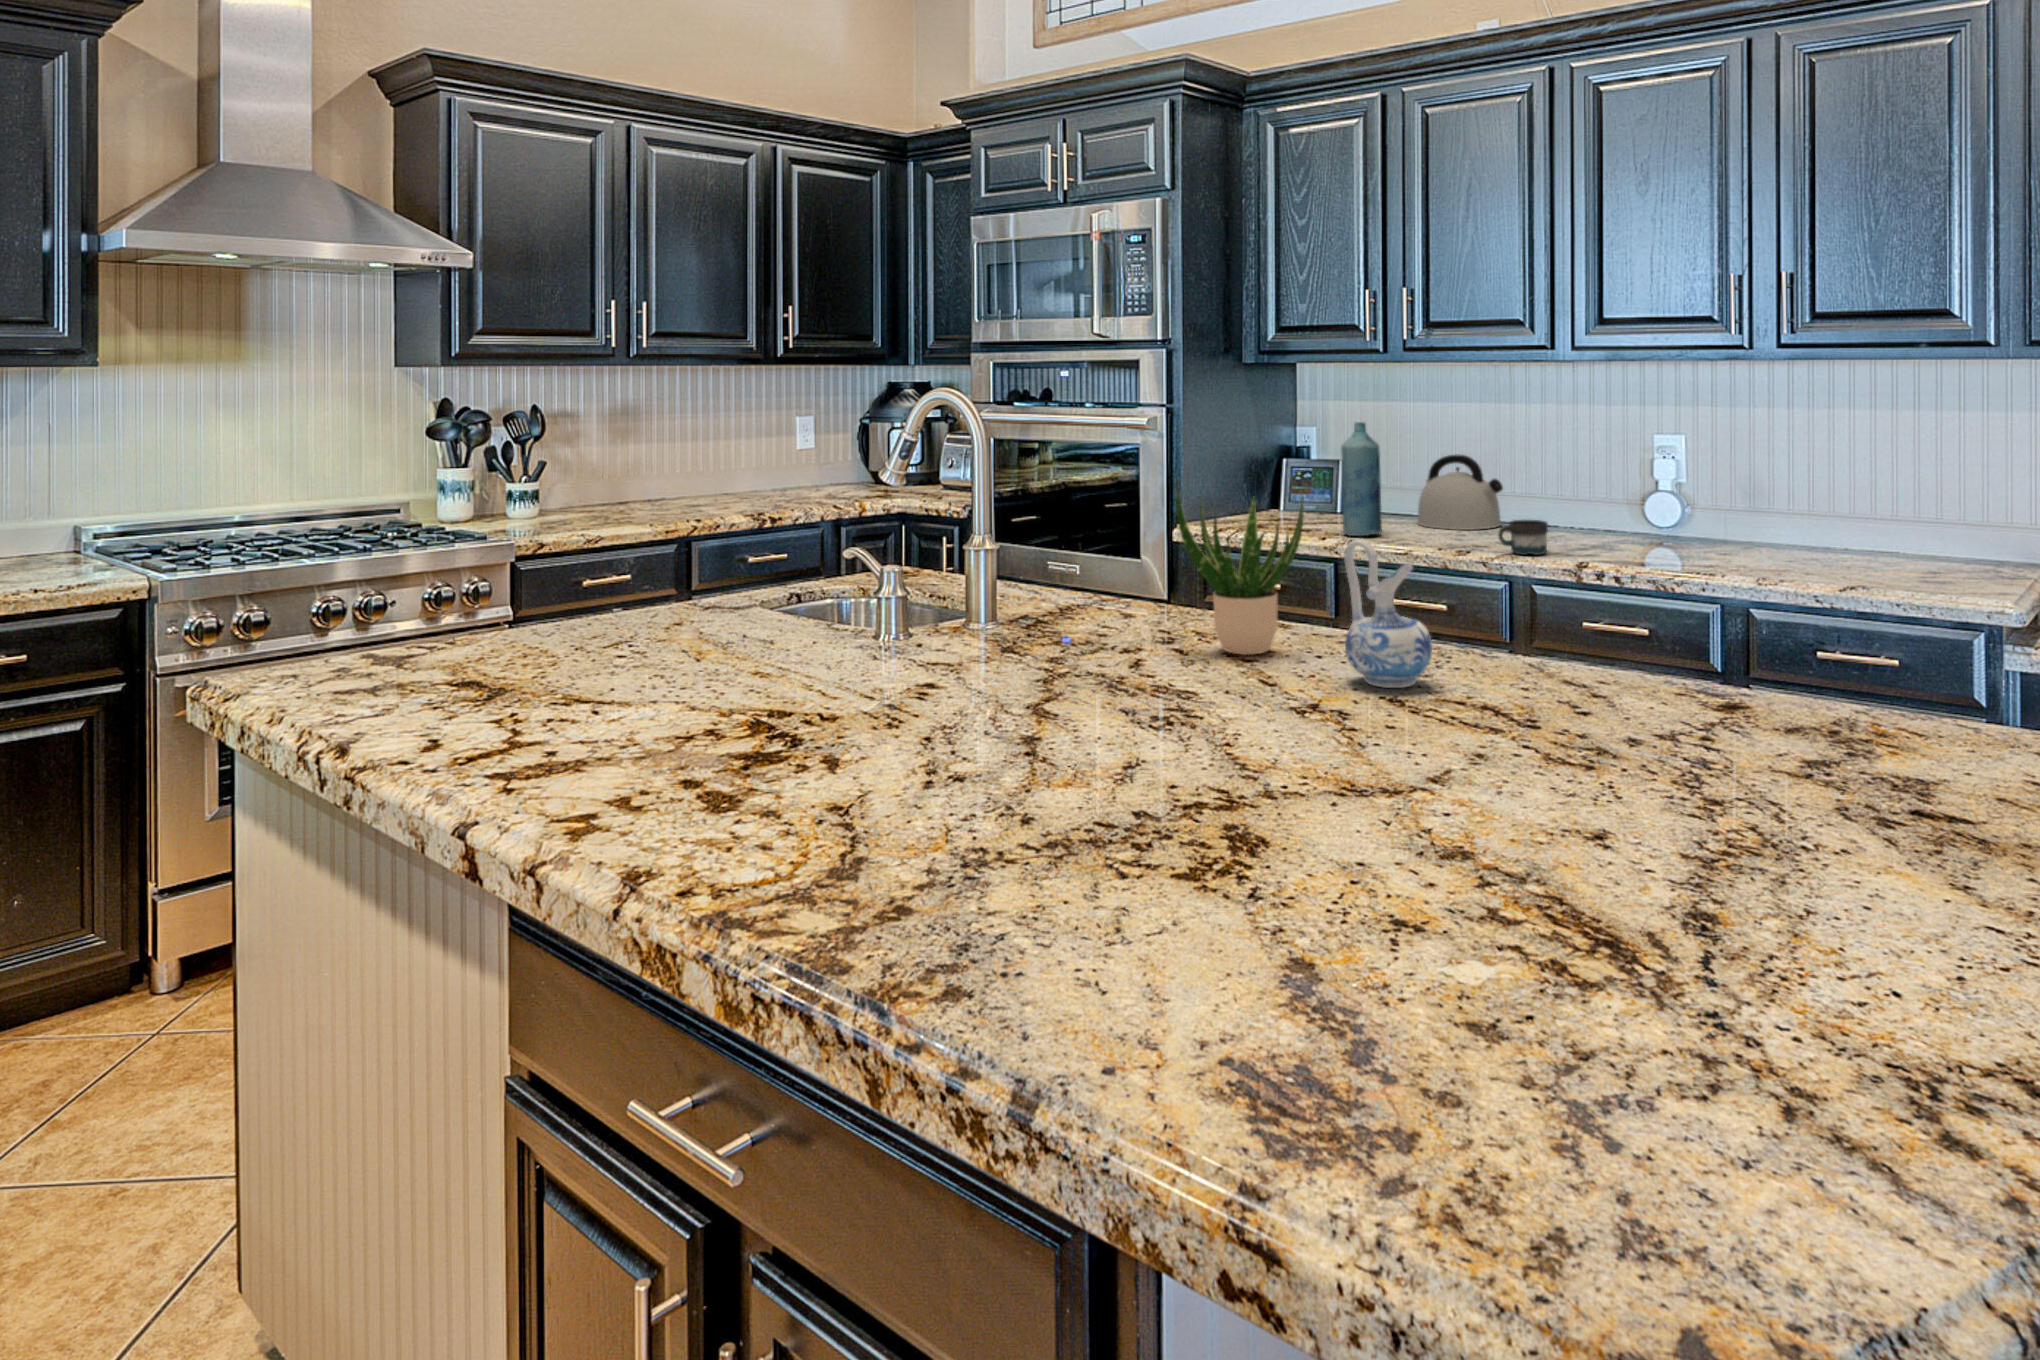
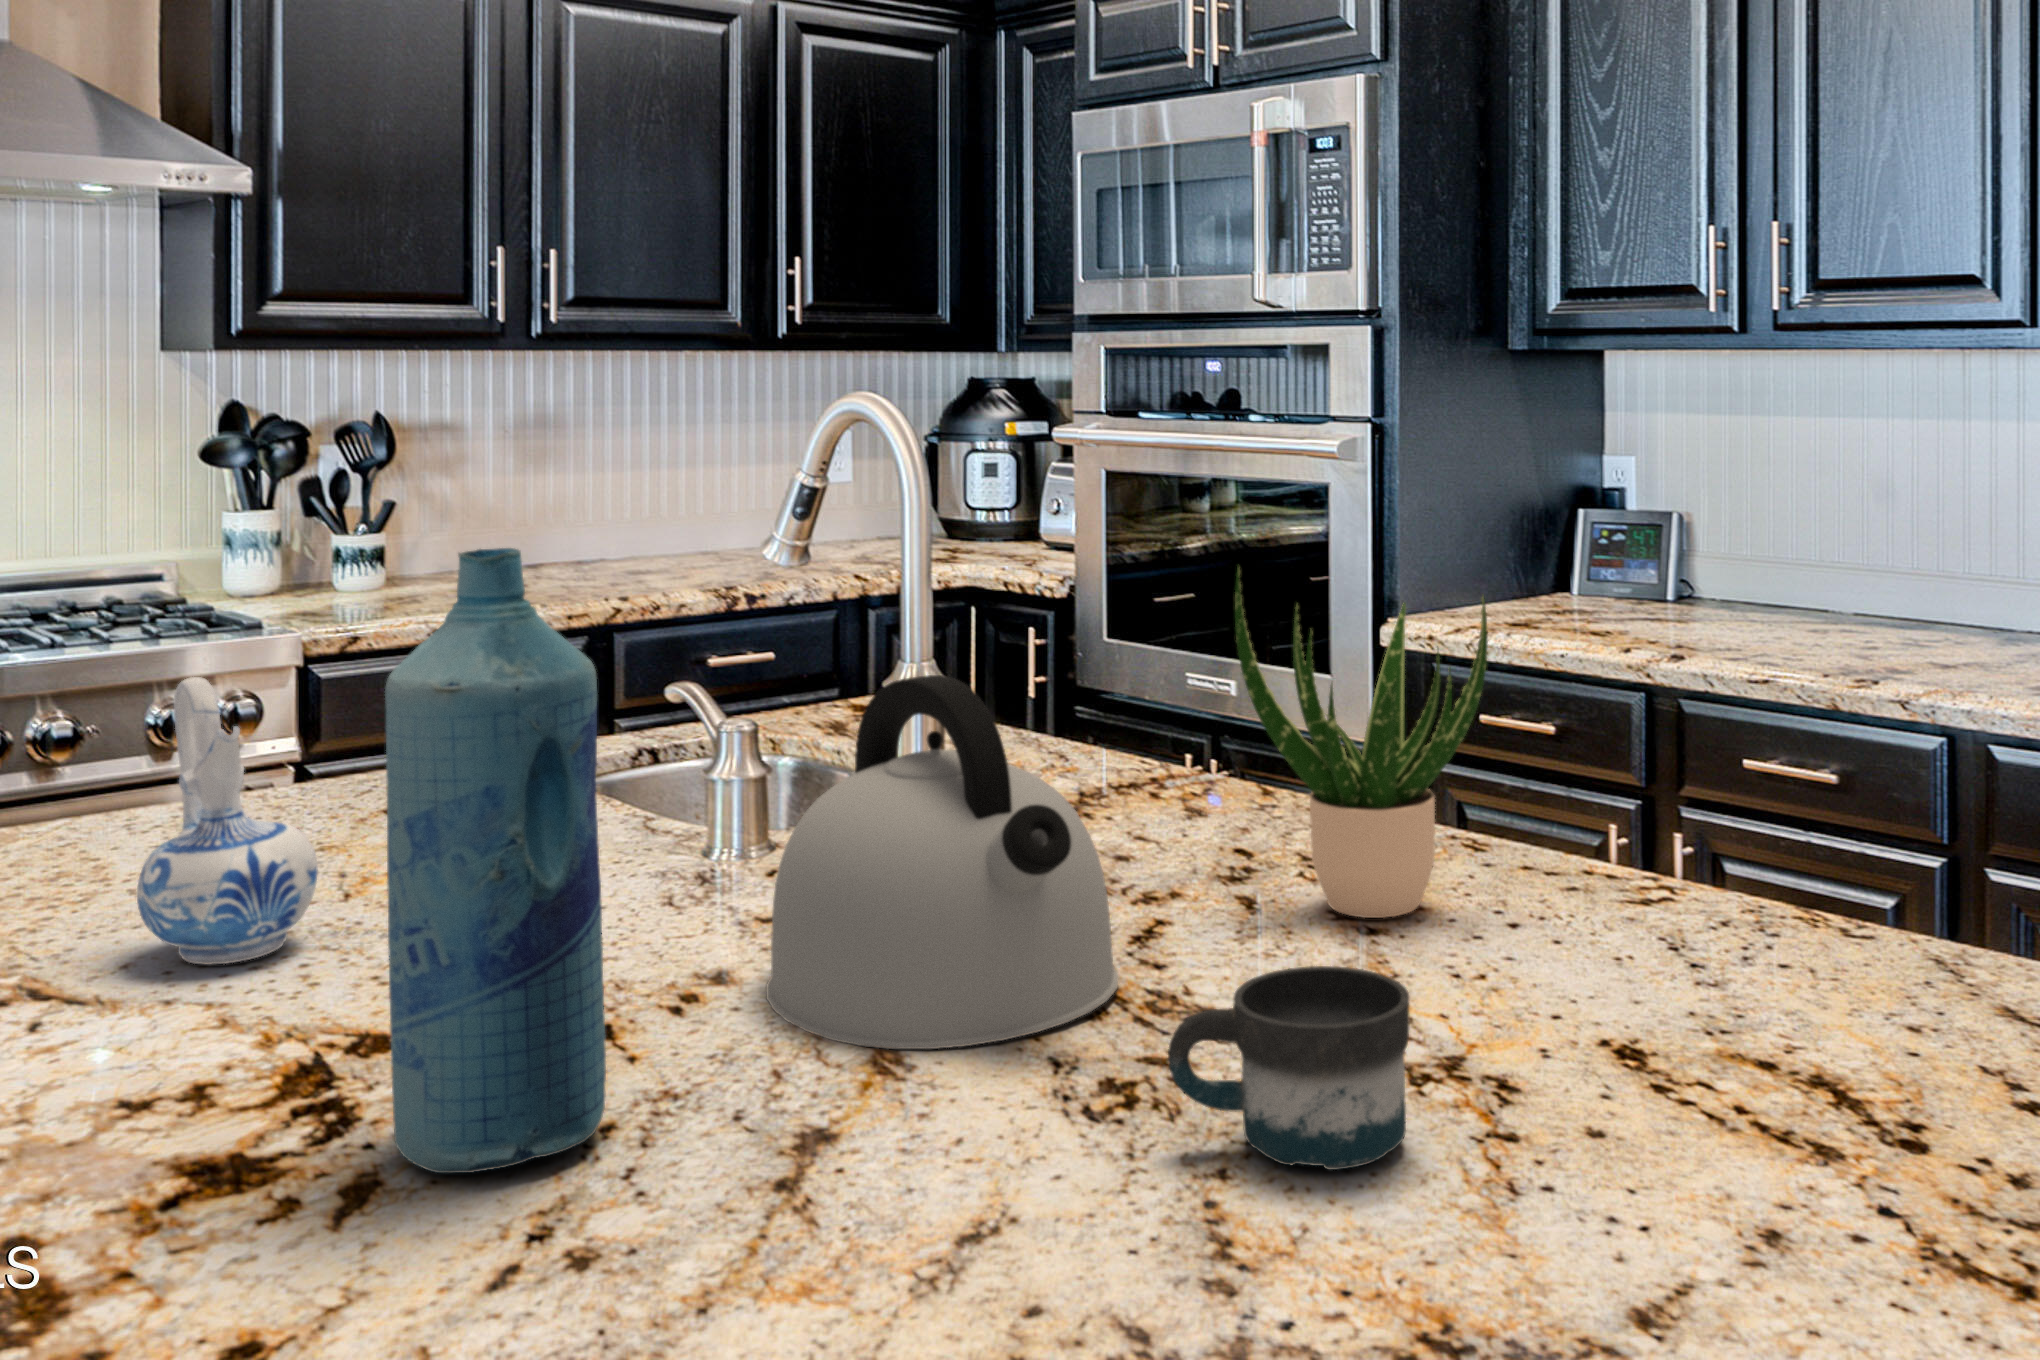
bottle: present [1341,422,1382,536] -> present [385,548,606,1173]
kettle: present [1418,454,1503,530] -> present [766,675,1119,1049]
mug: present [1498,520,1548,555] -> present [1168,966,1409,1170]
ceramic pitcher: present [1344,539,1432,688] -> present [137,677,318,965]

